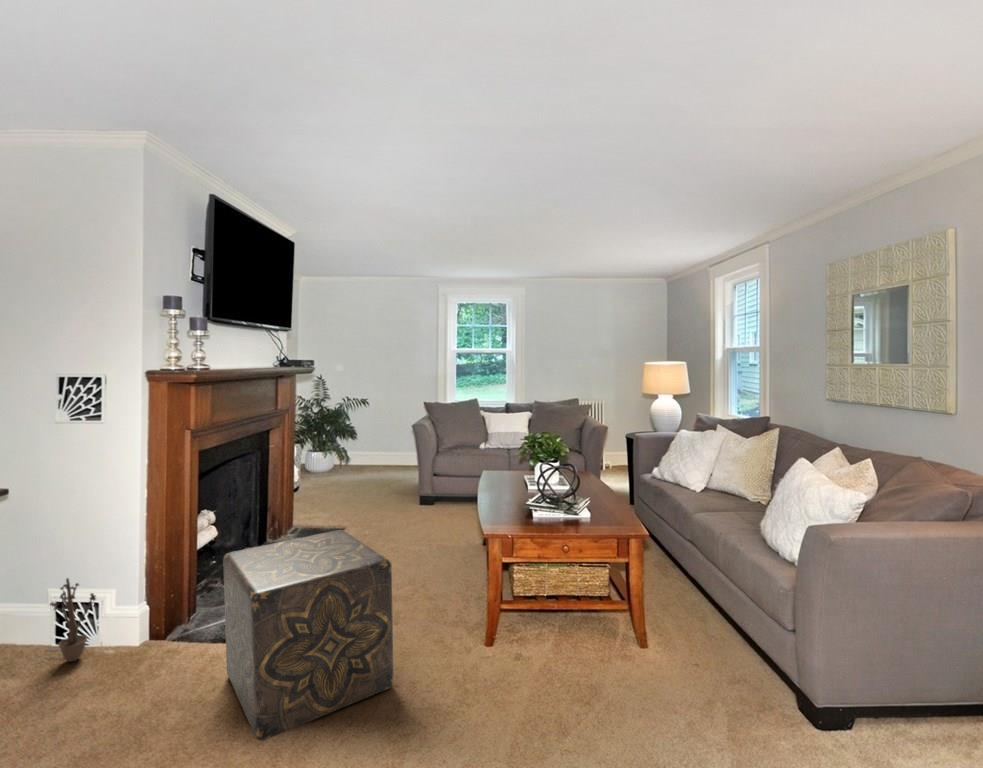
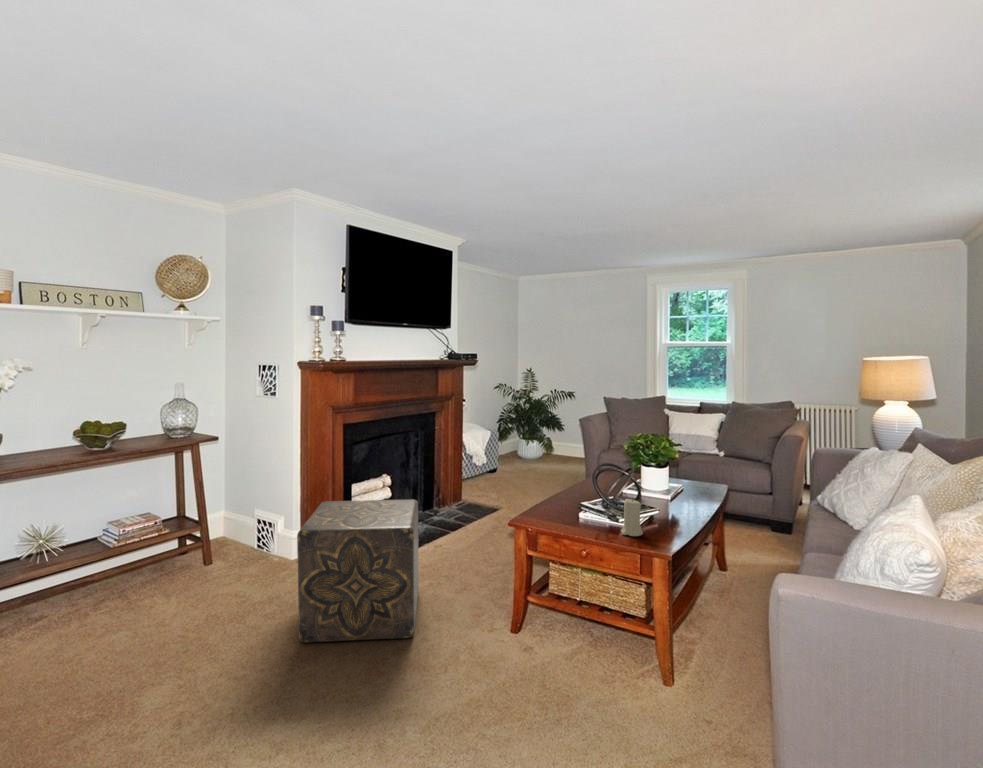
candle: none [582,490,602,525] -> present [621,499,643,536]
decorative plant: present [46,578,96,662] -> none [248,503,271,561]

